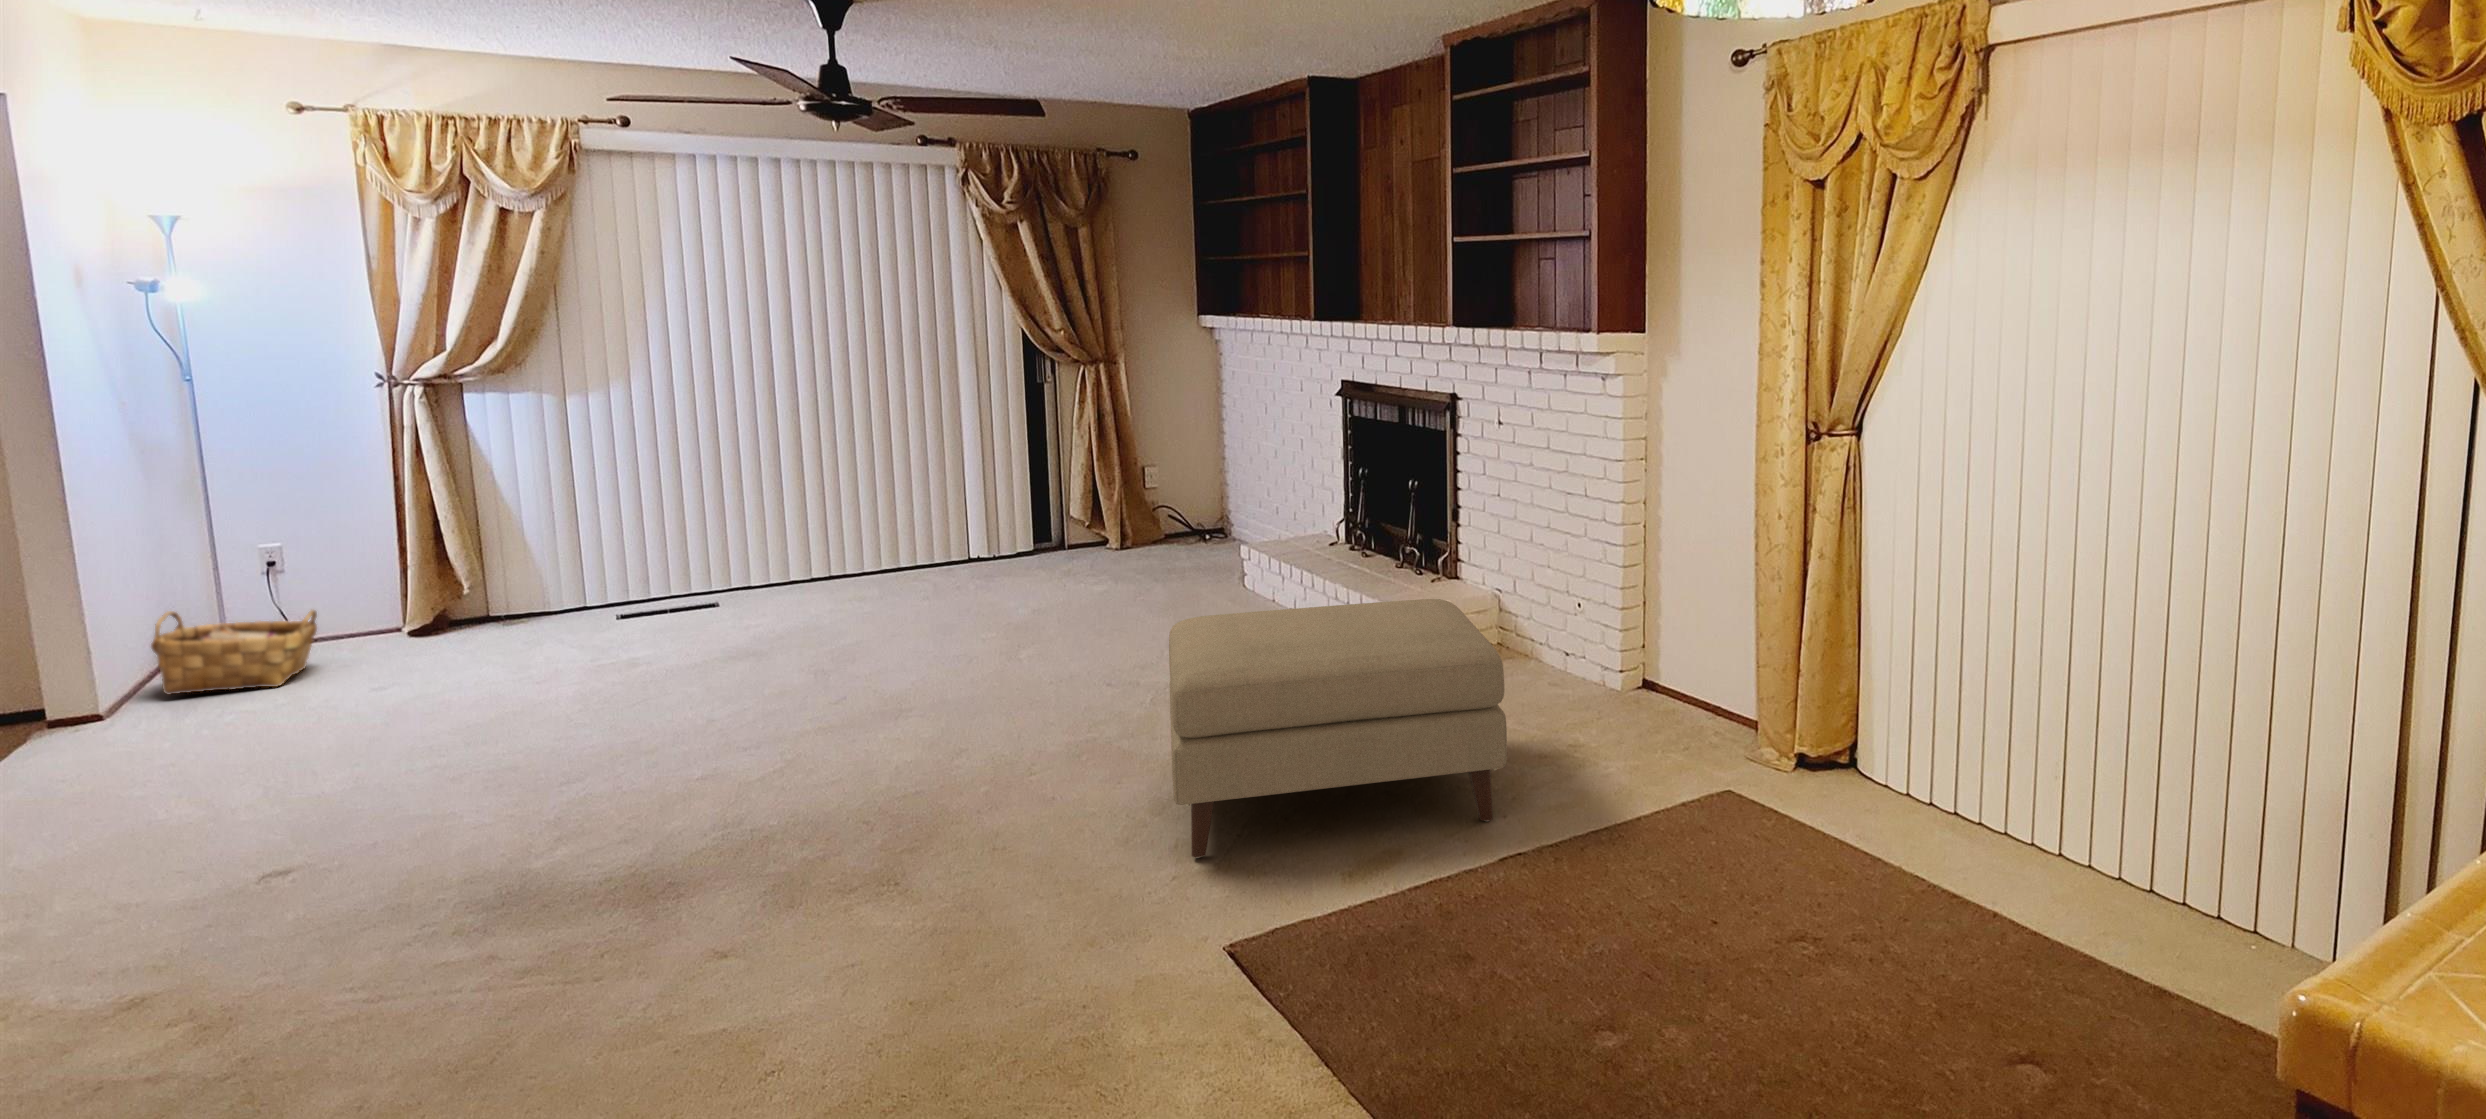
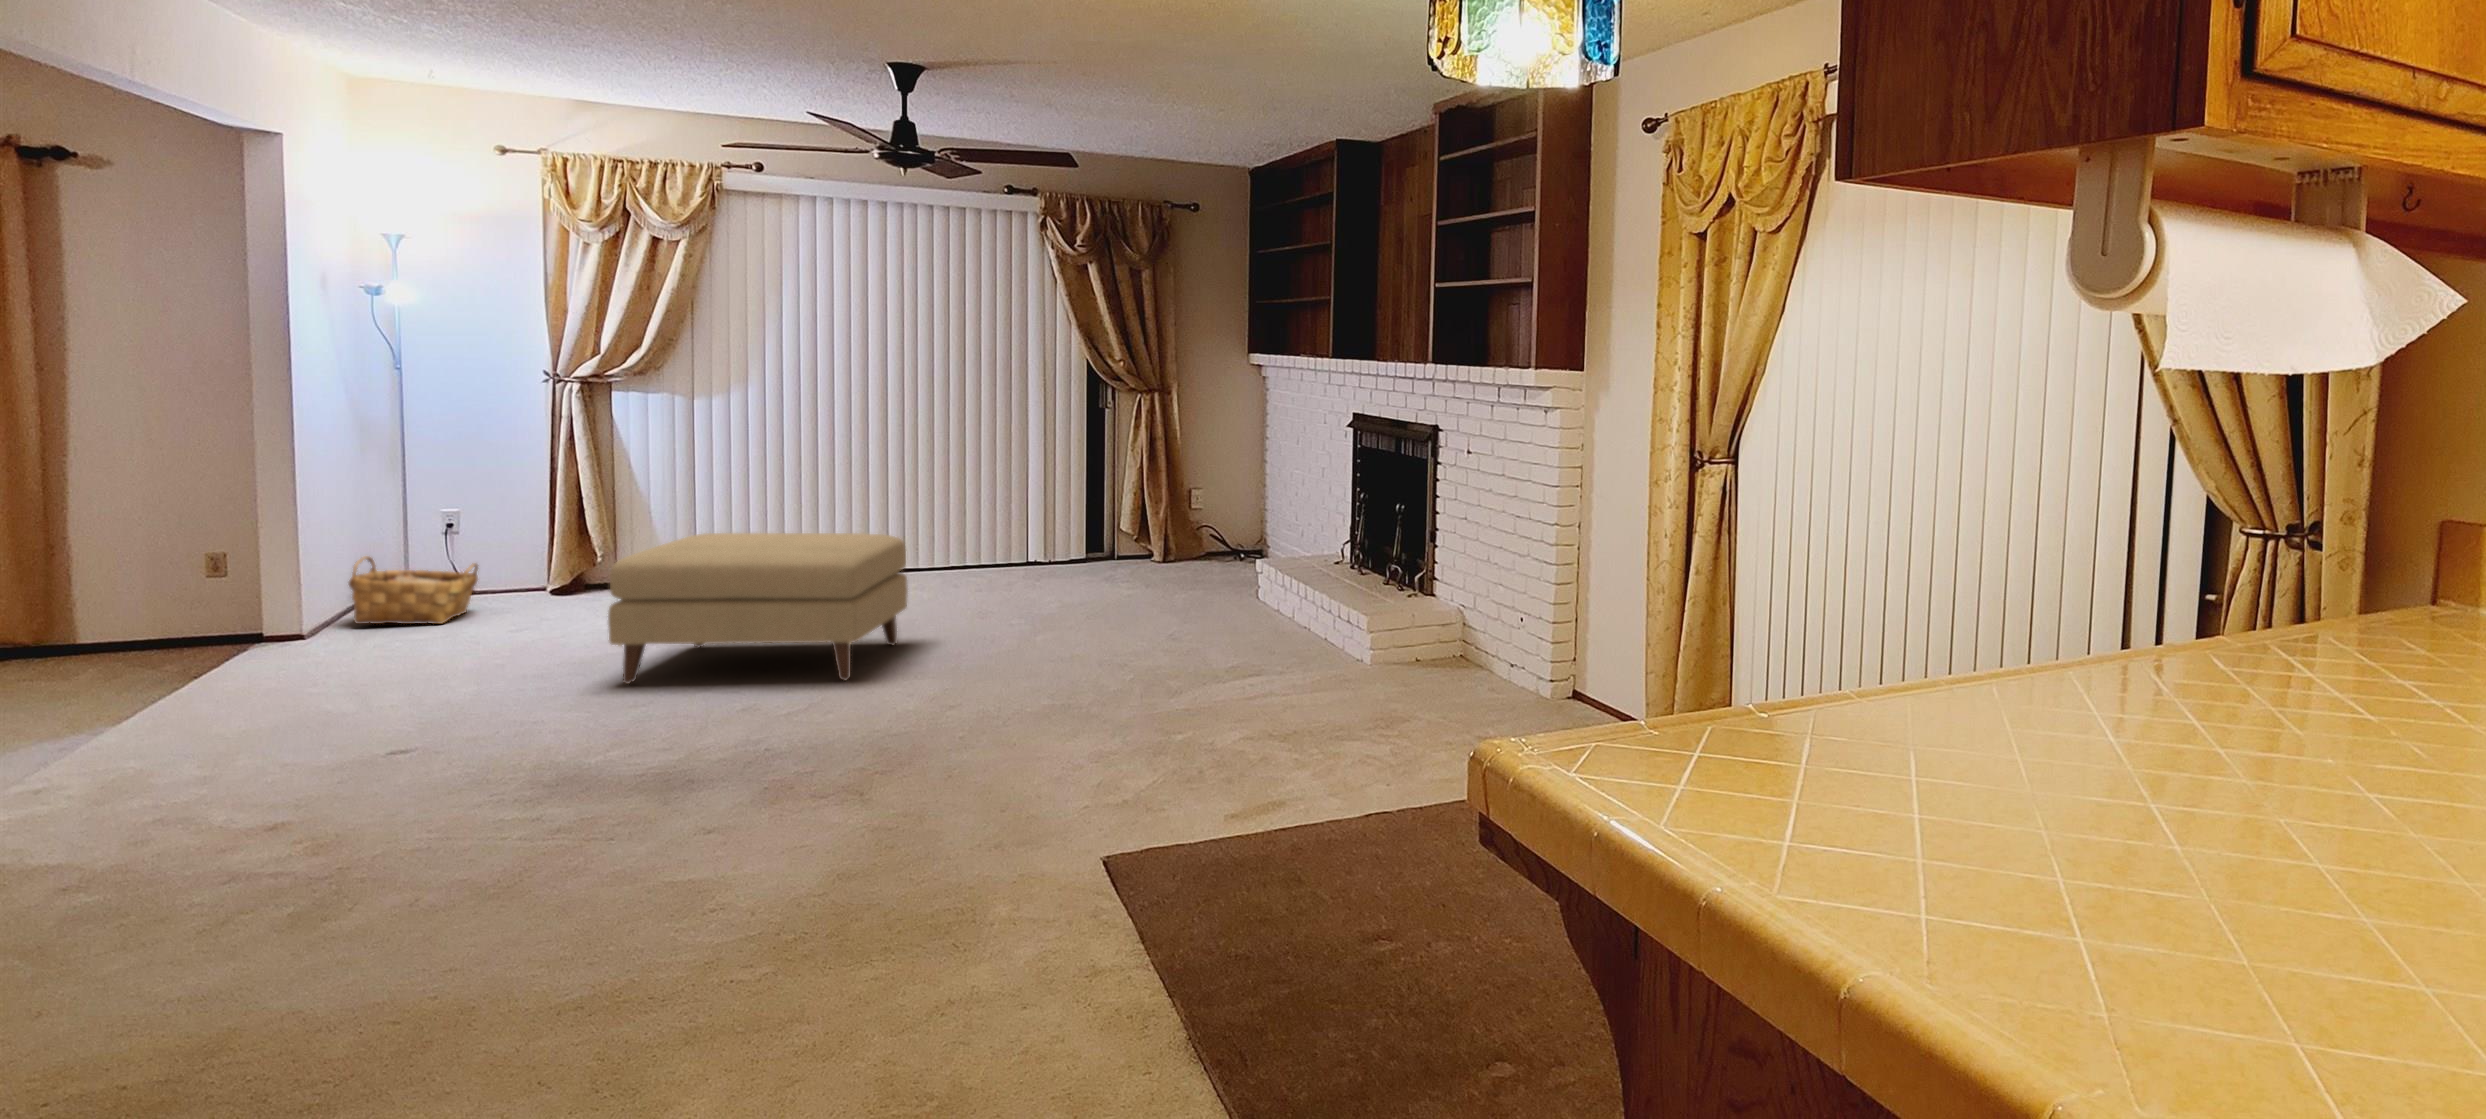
ottoman: present [1169,599,1507,858] -> present [608,533,908,684]

